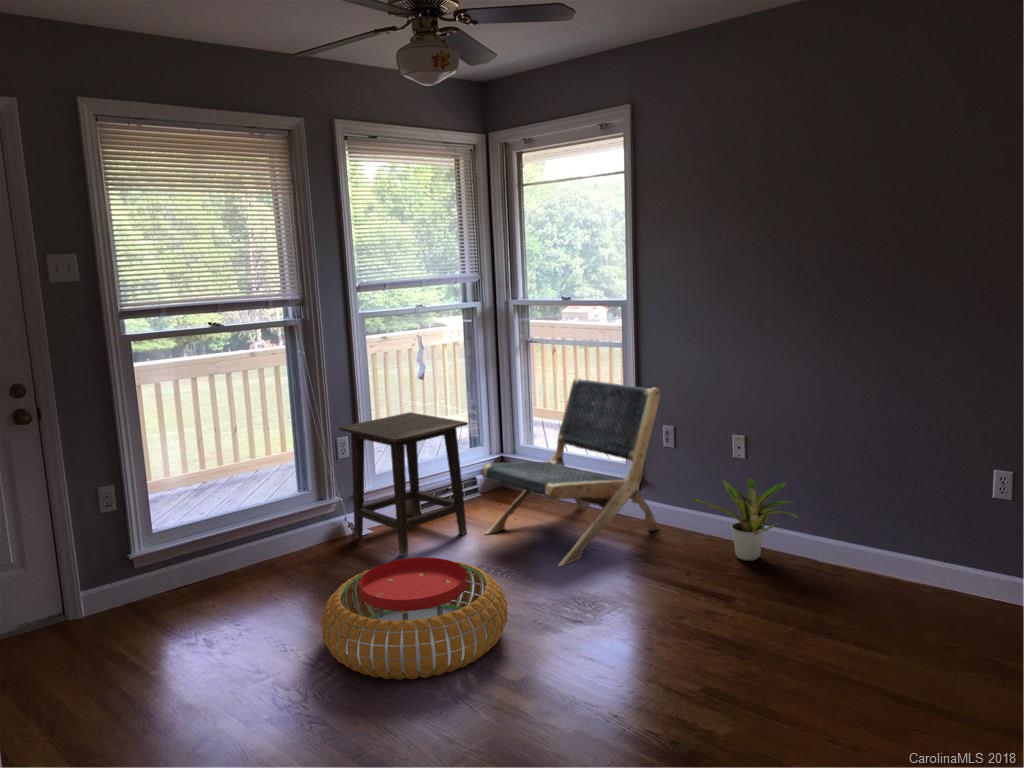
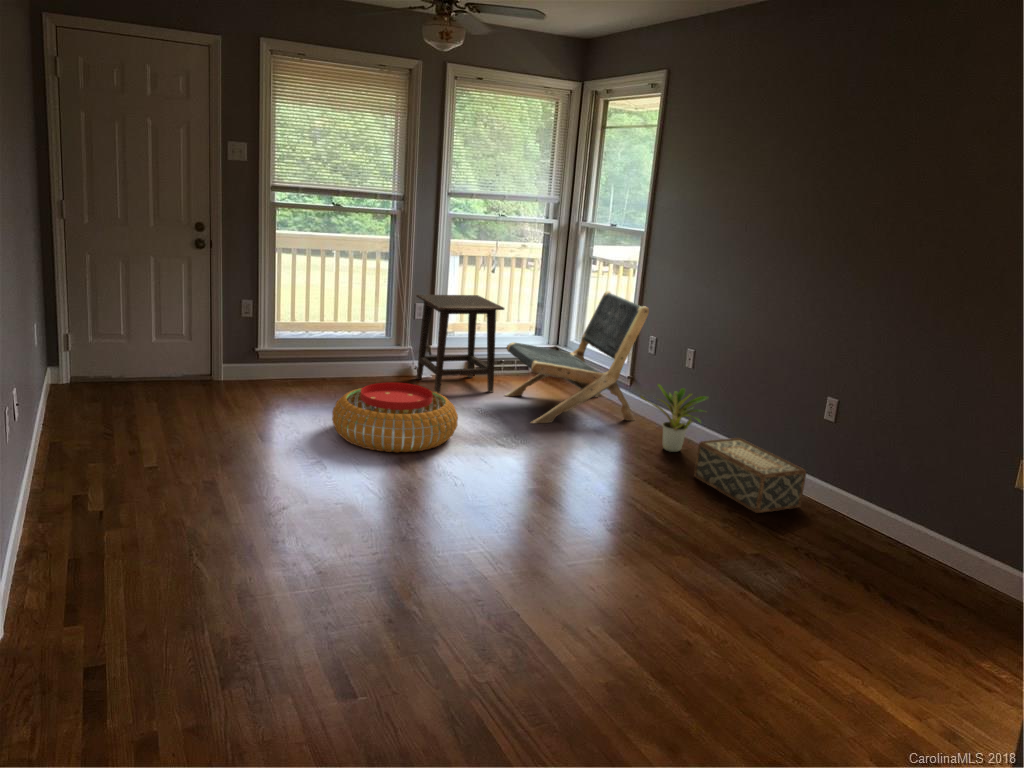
woven basket: none [819,526,972,622] -> present [694,438,806,513]

